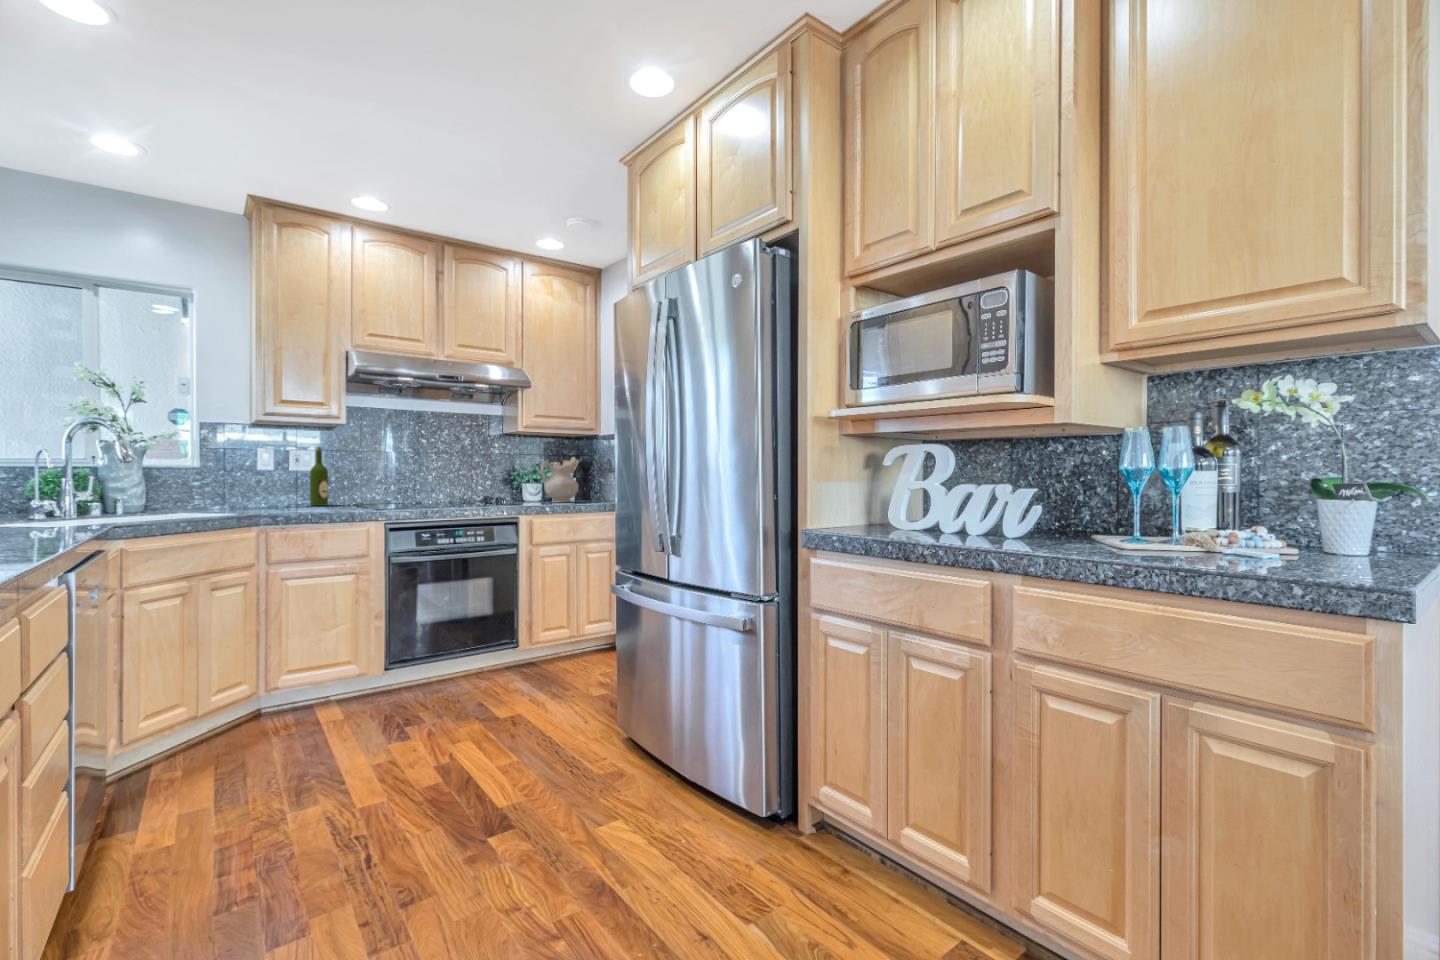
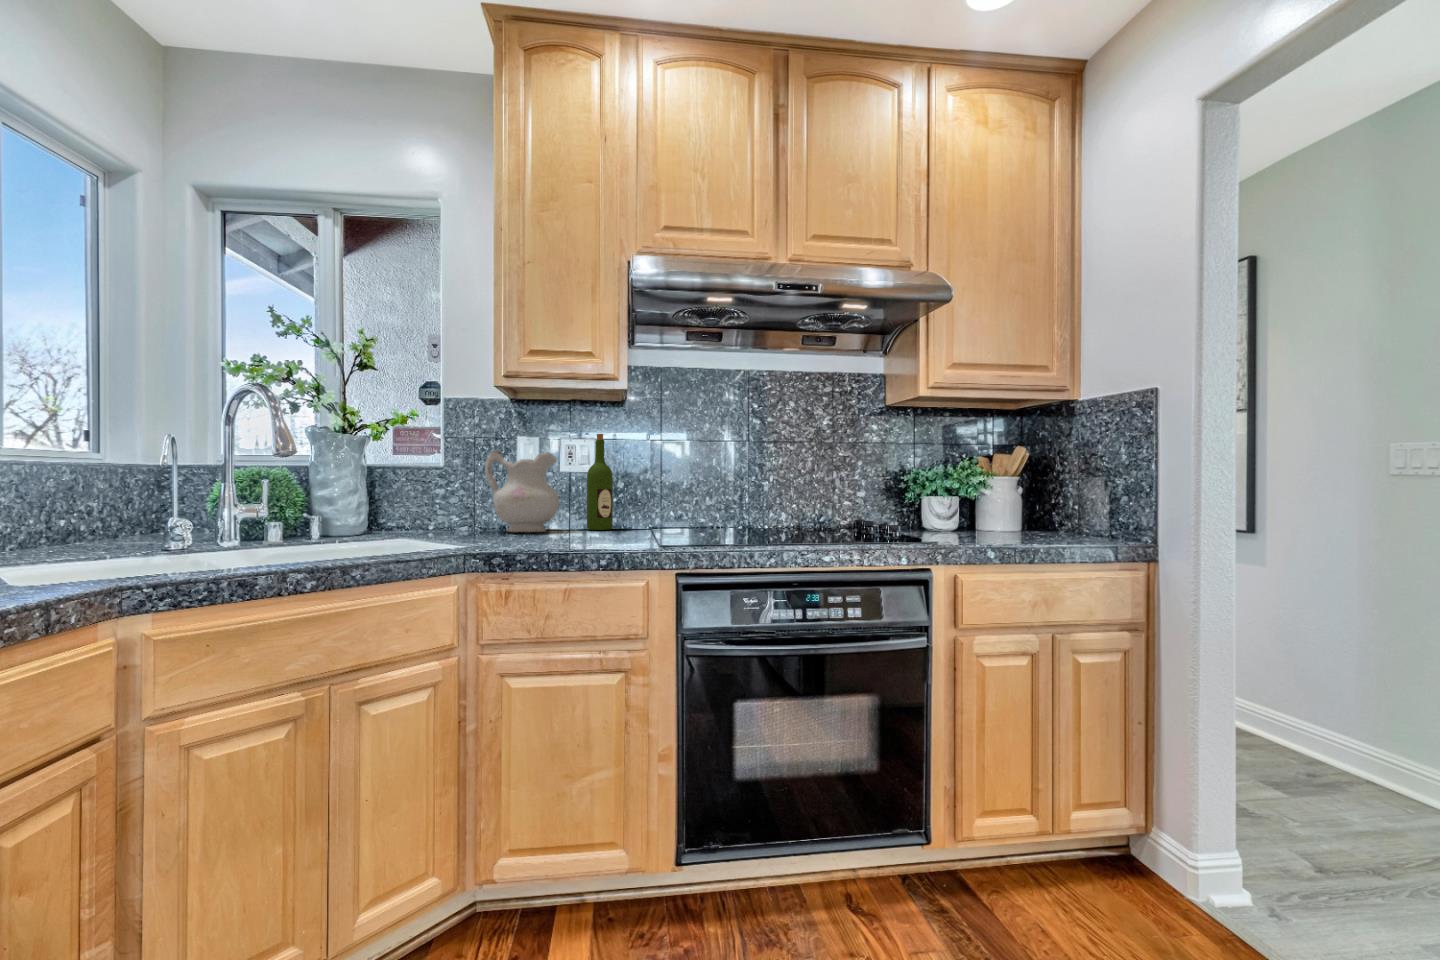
ceramic pitcher: present [541,460,578,503] -> present [485,450,559,532]

